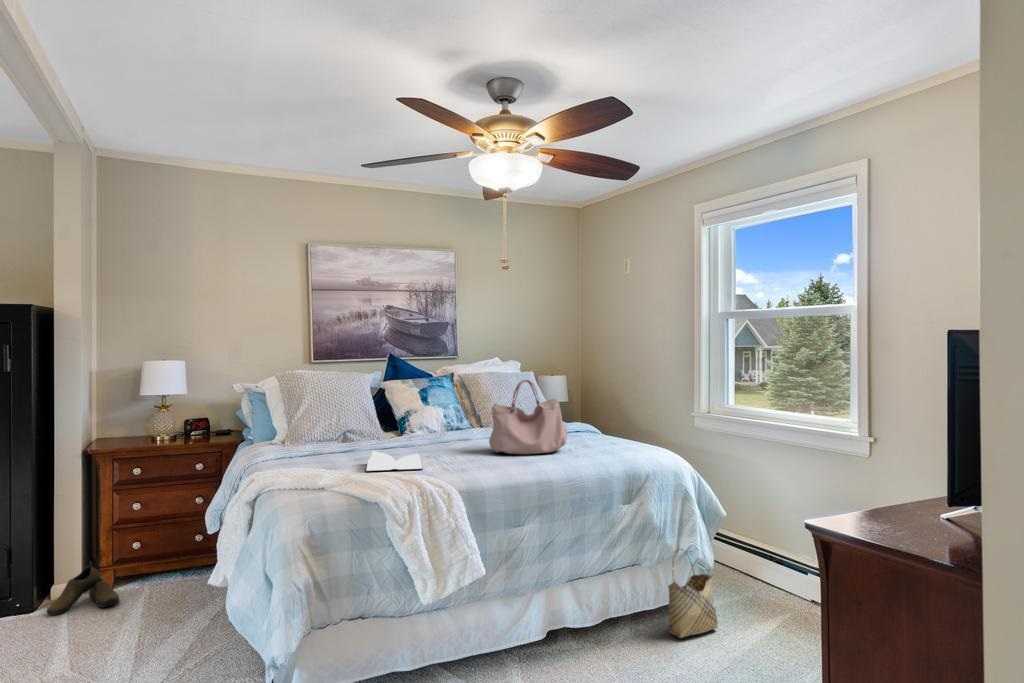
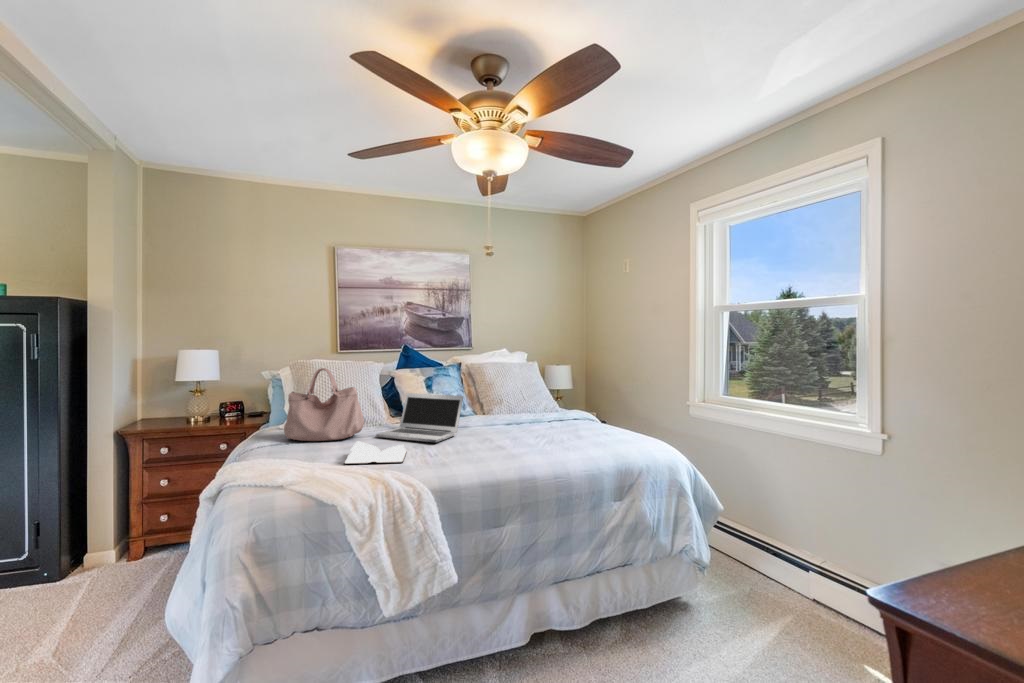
handbag: present [489,380,567,454] -> present [284,368,364,441]
laptop: none [381,405,468,453] -> present [376,393,463,442]
woven basket: present [668,549,718,638] -> none [660,548,714,648]
shoe: present [47,562,119,615] -> none [66,536,139,588]

